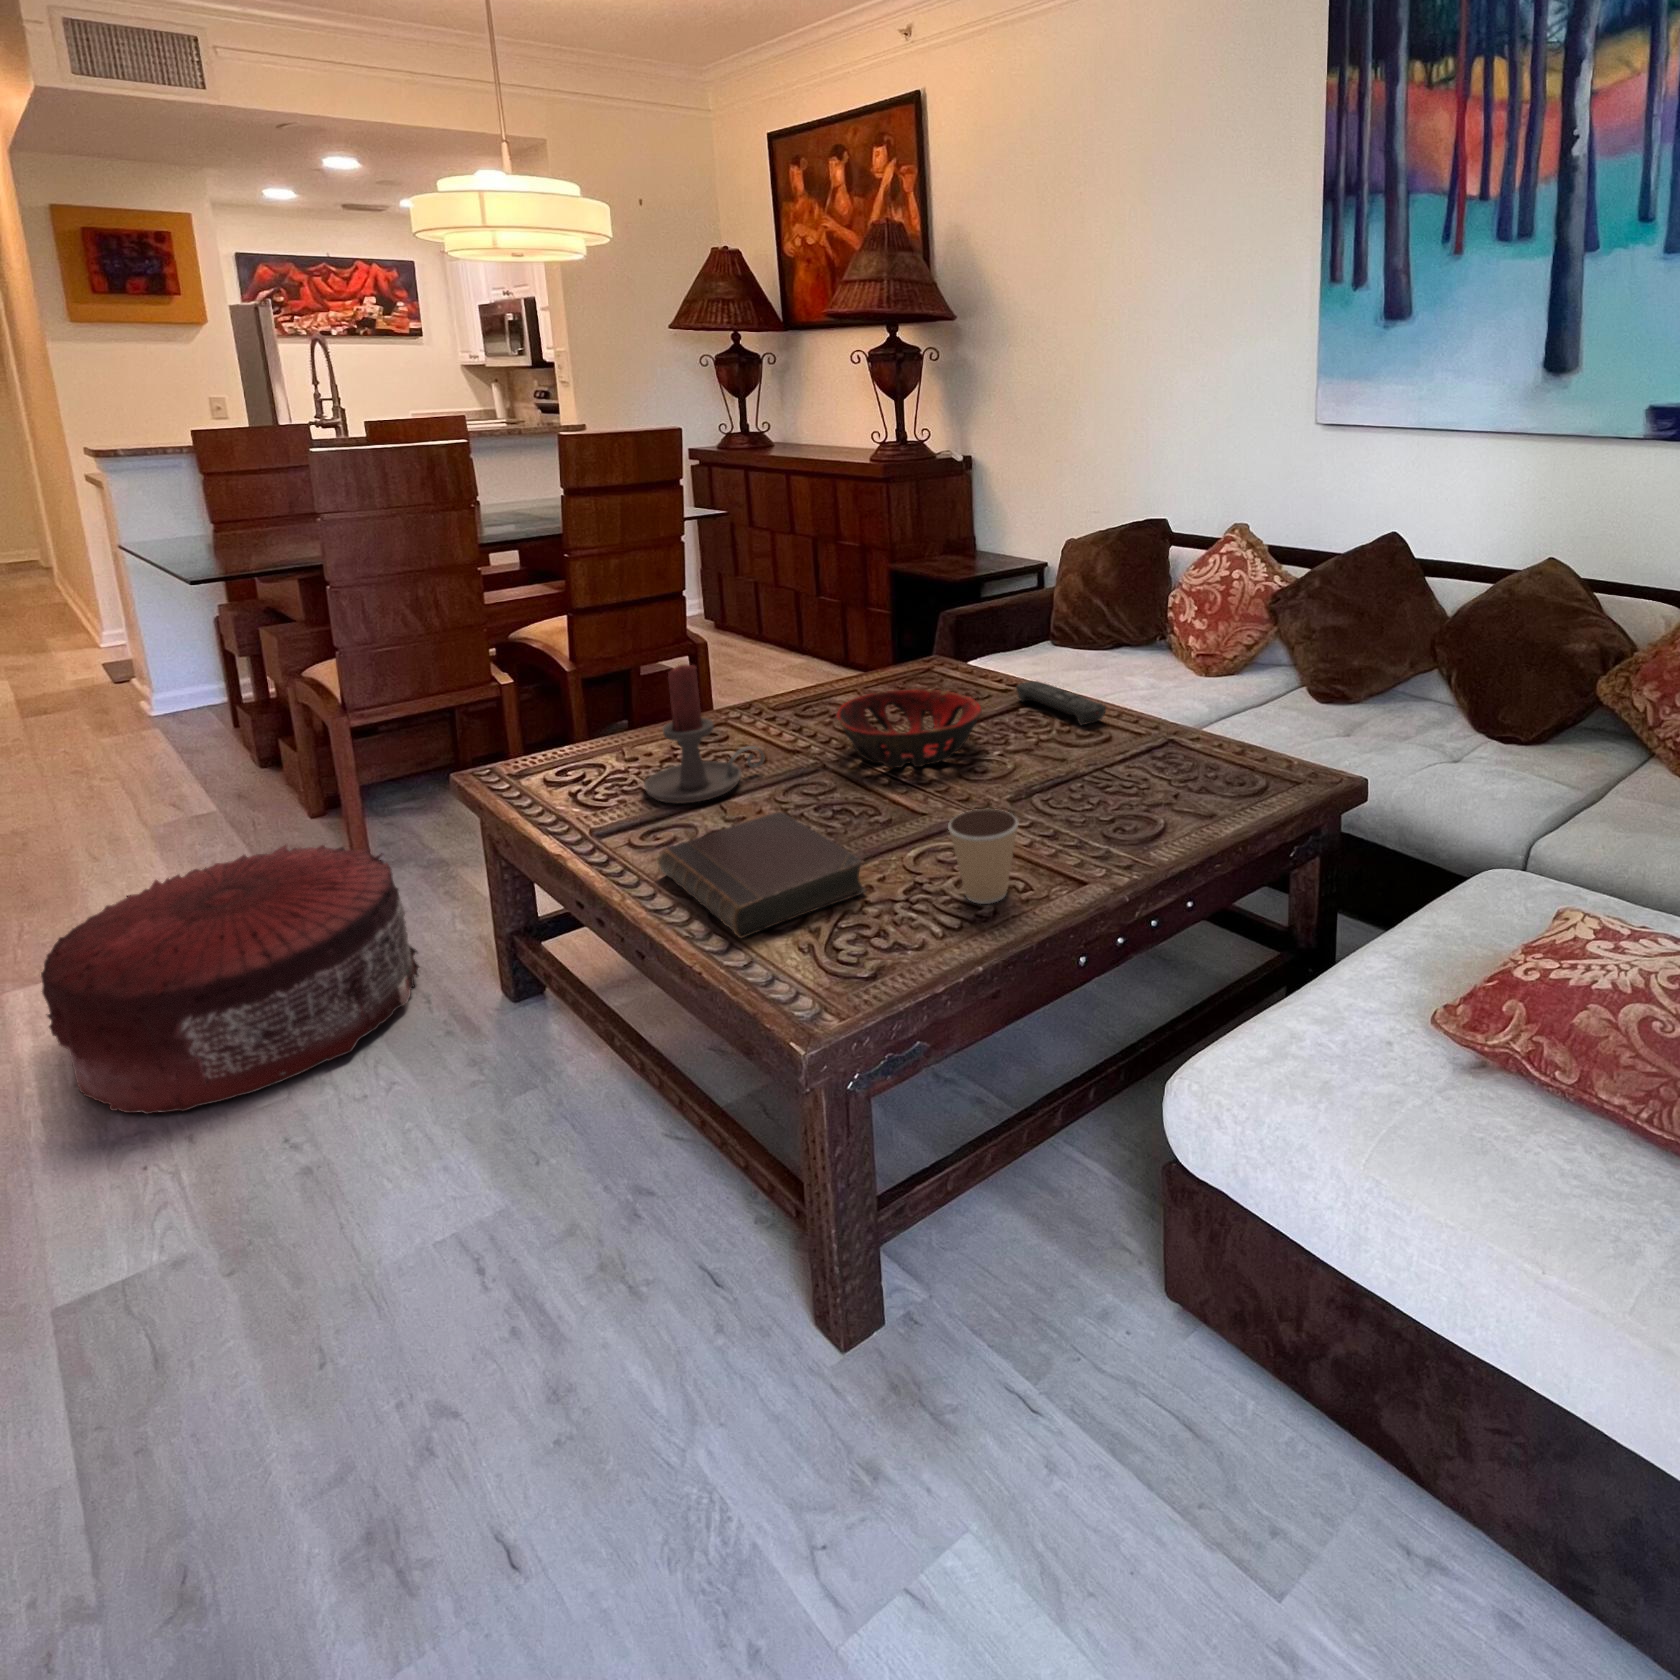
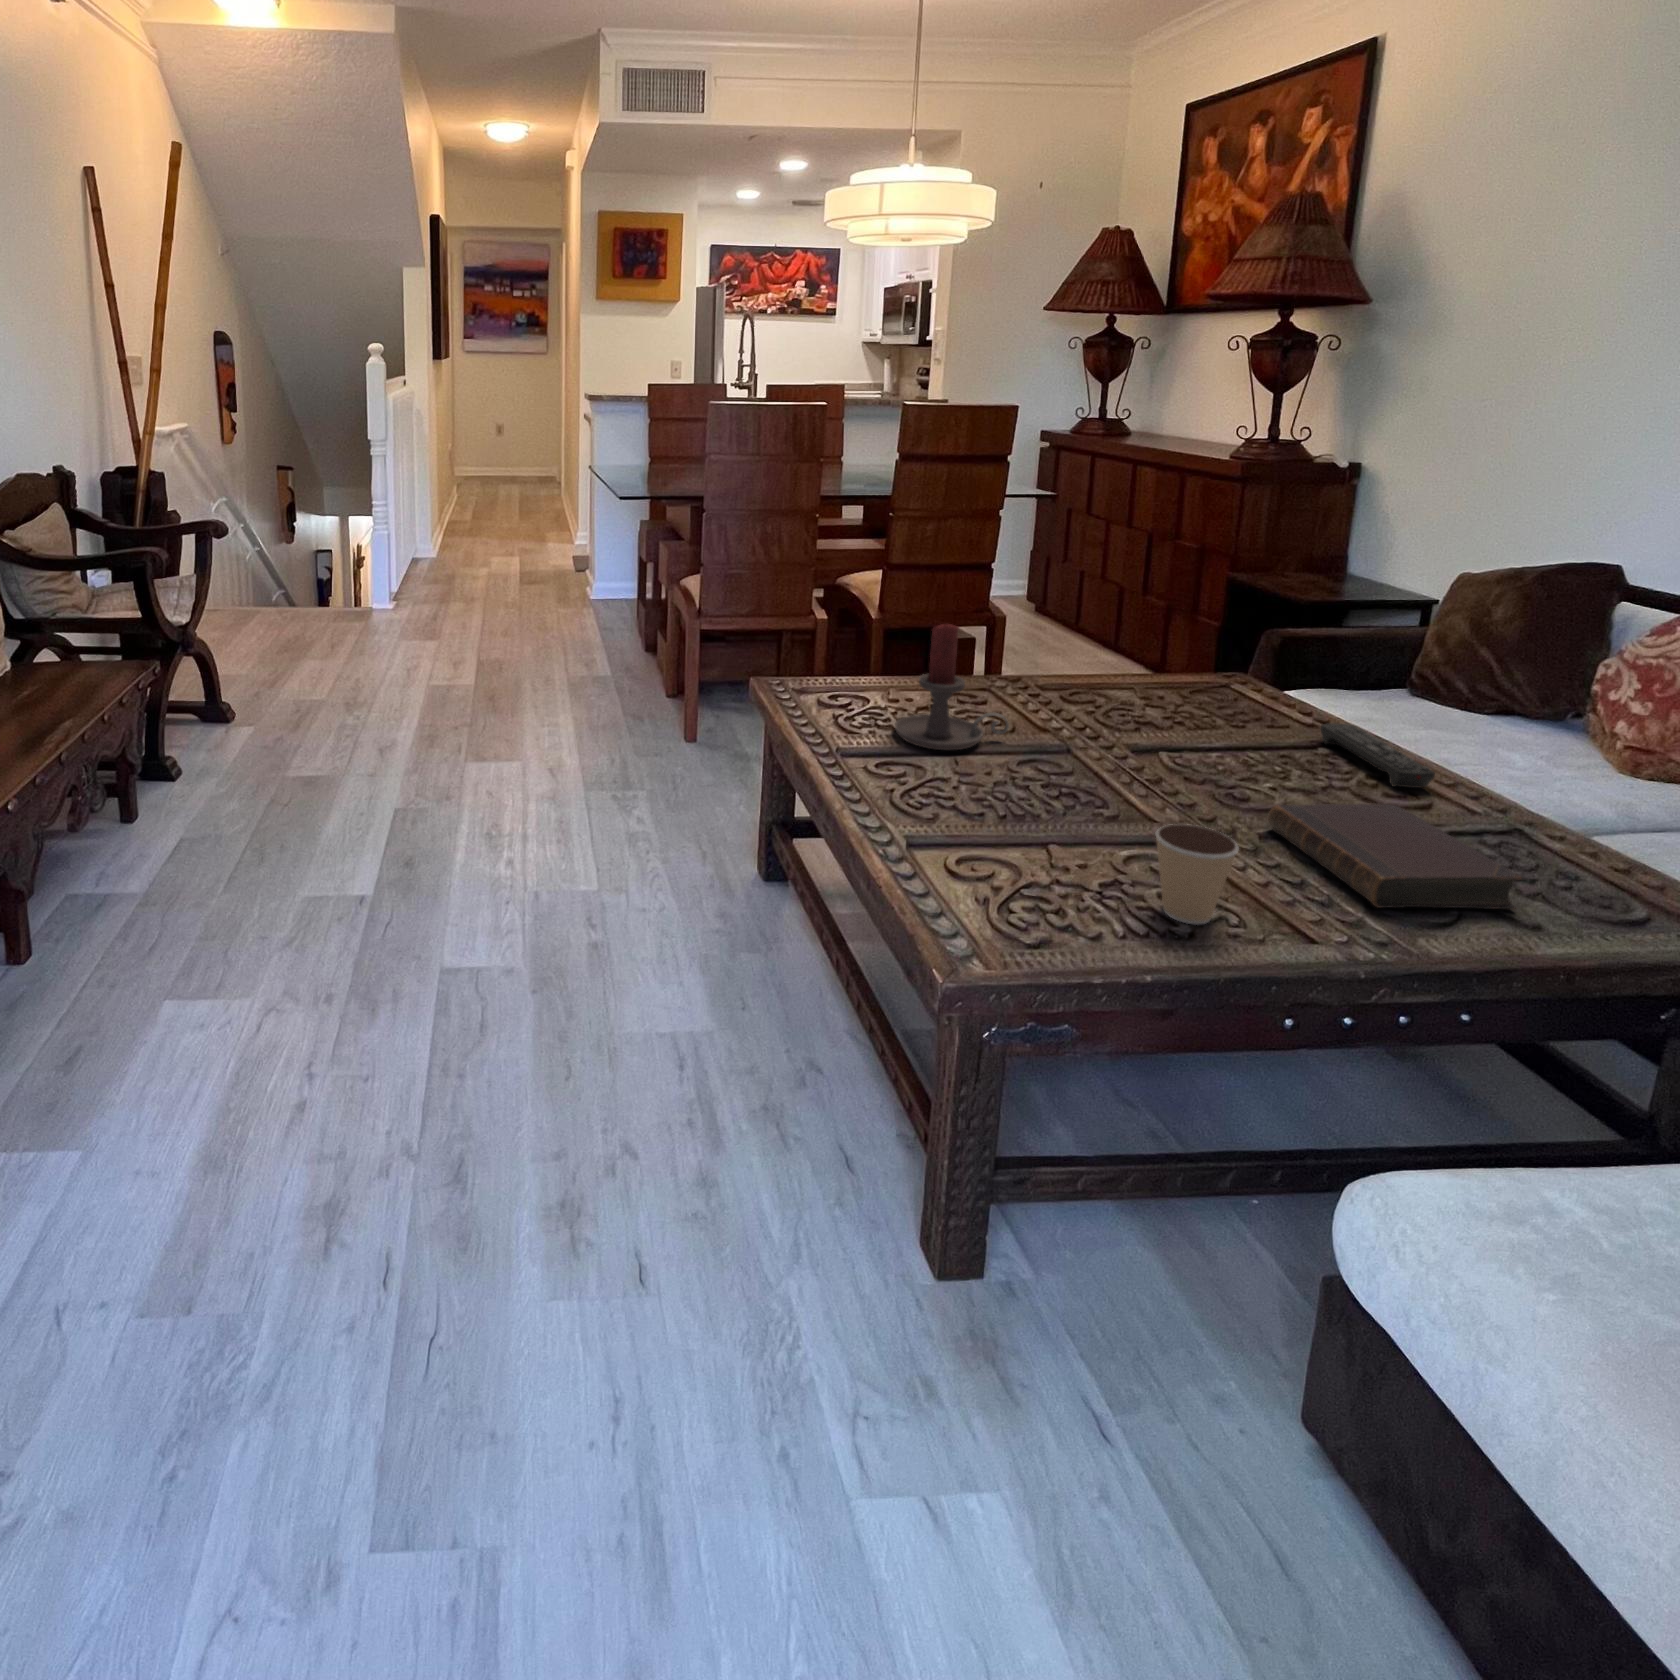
decorative bowl: present [836,689,982,768] -> none [1089,692,1257,778]
book: present [659,812,867,938] -> present [1268,803,1521,909]
pouf: present [41,845,419,1114] -> none [497,705,714,873]

